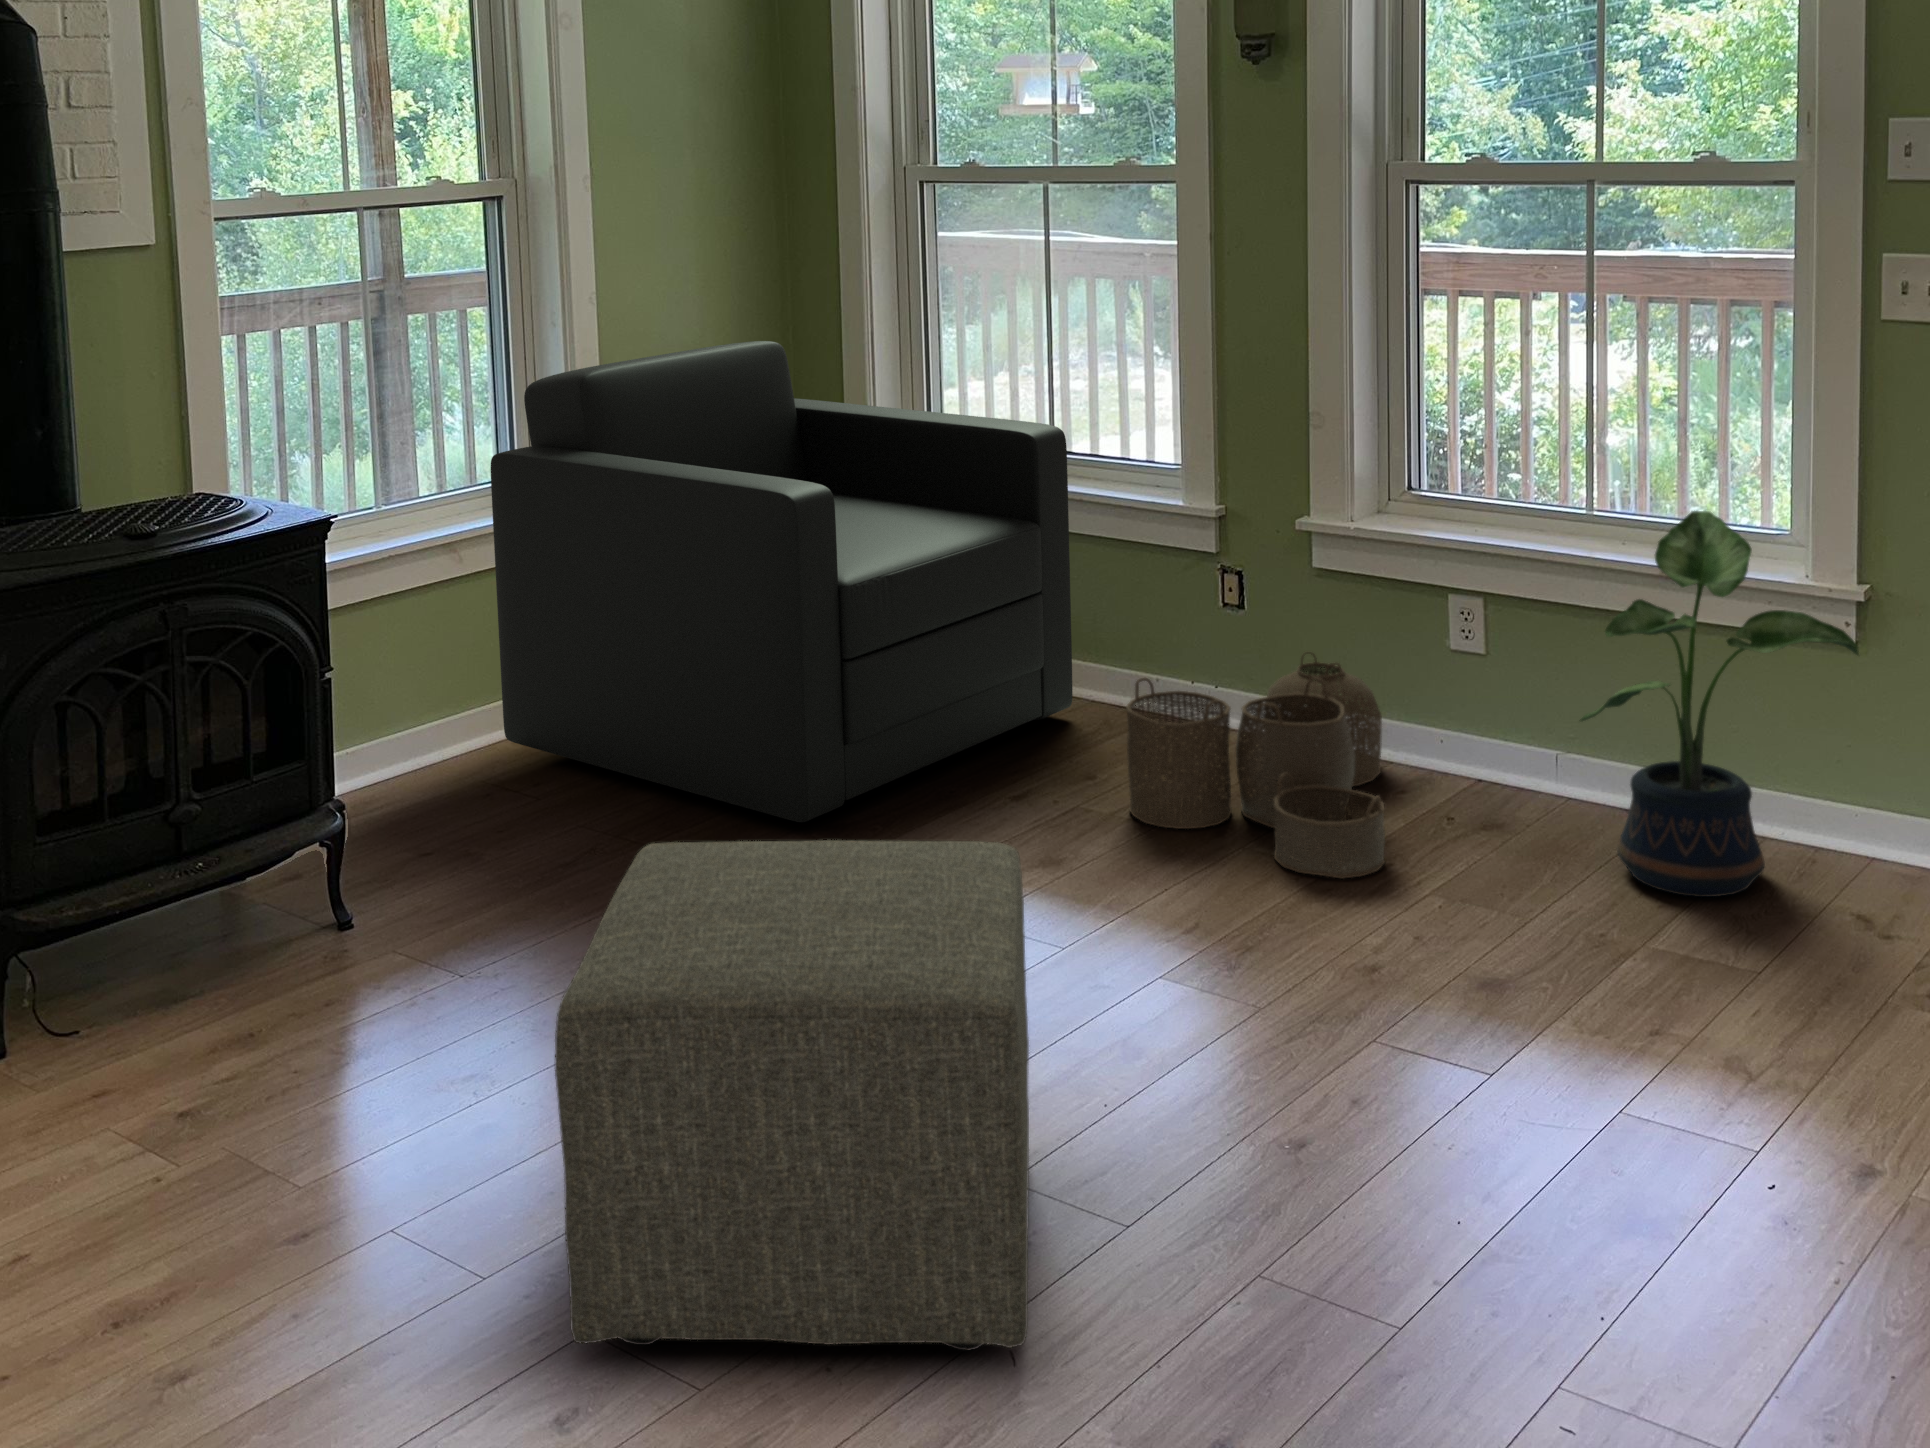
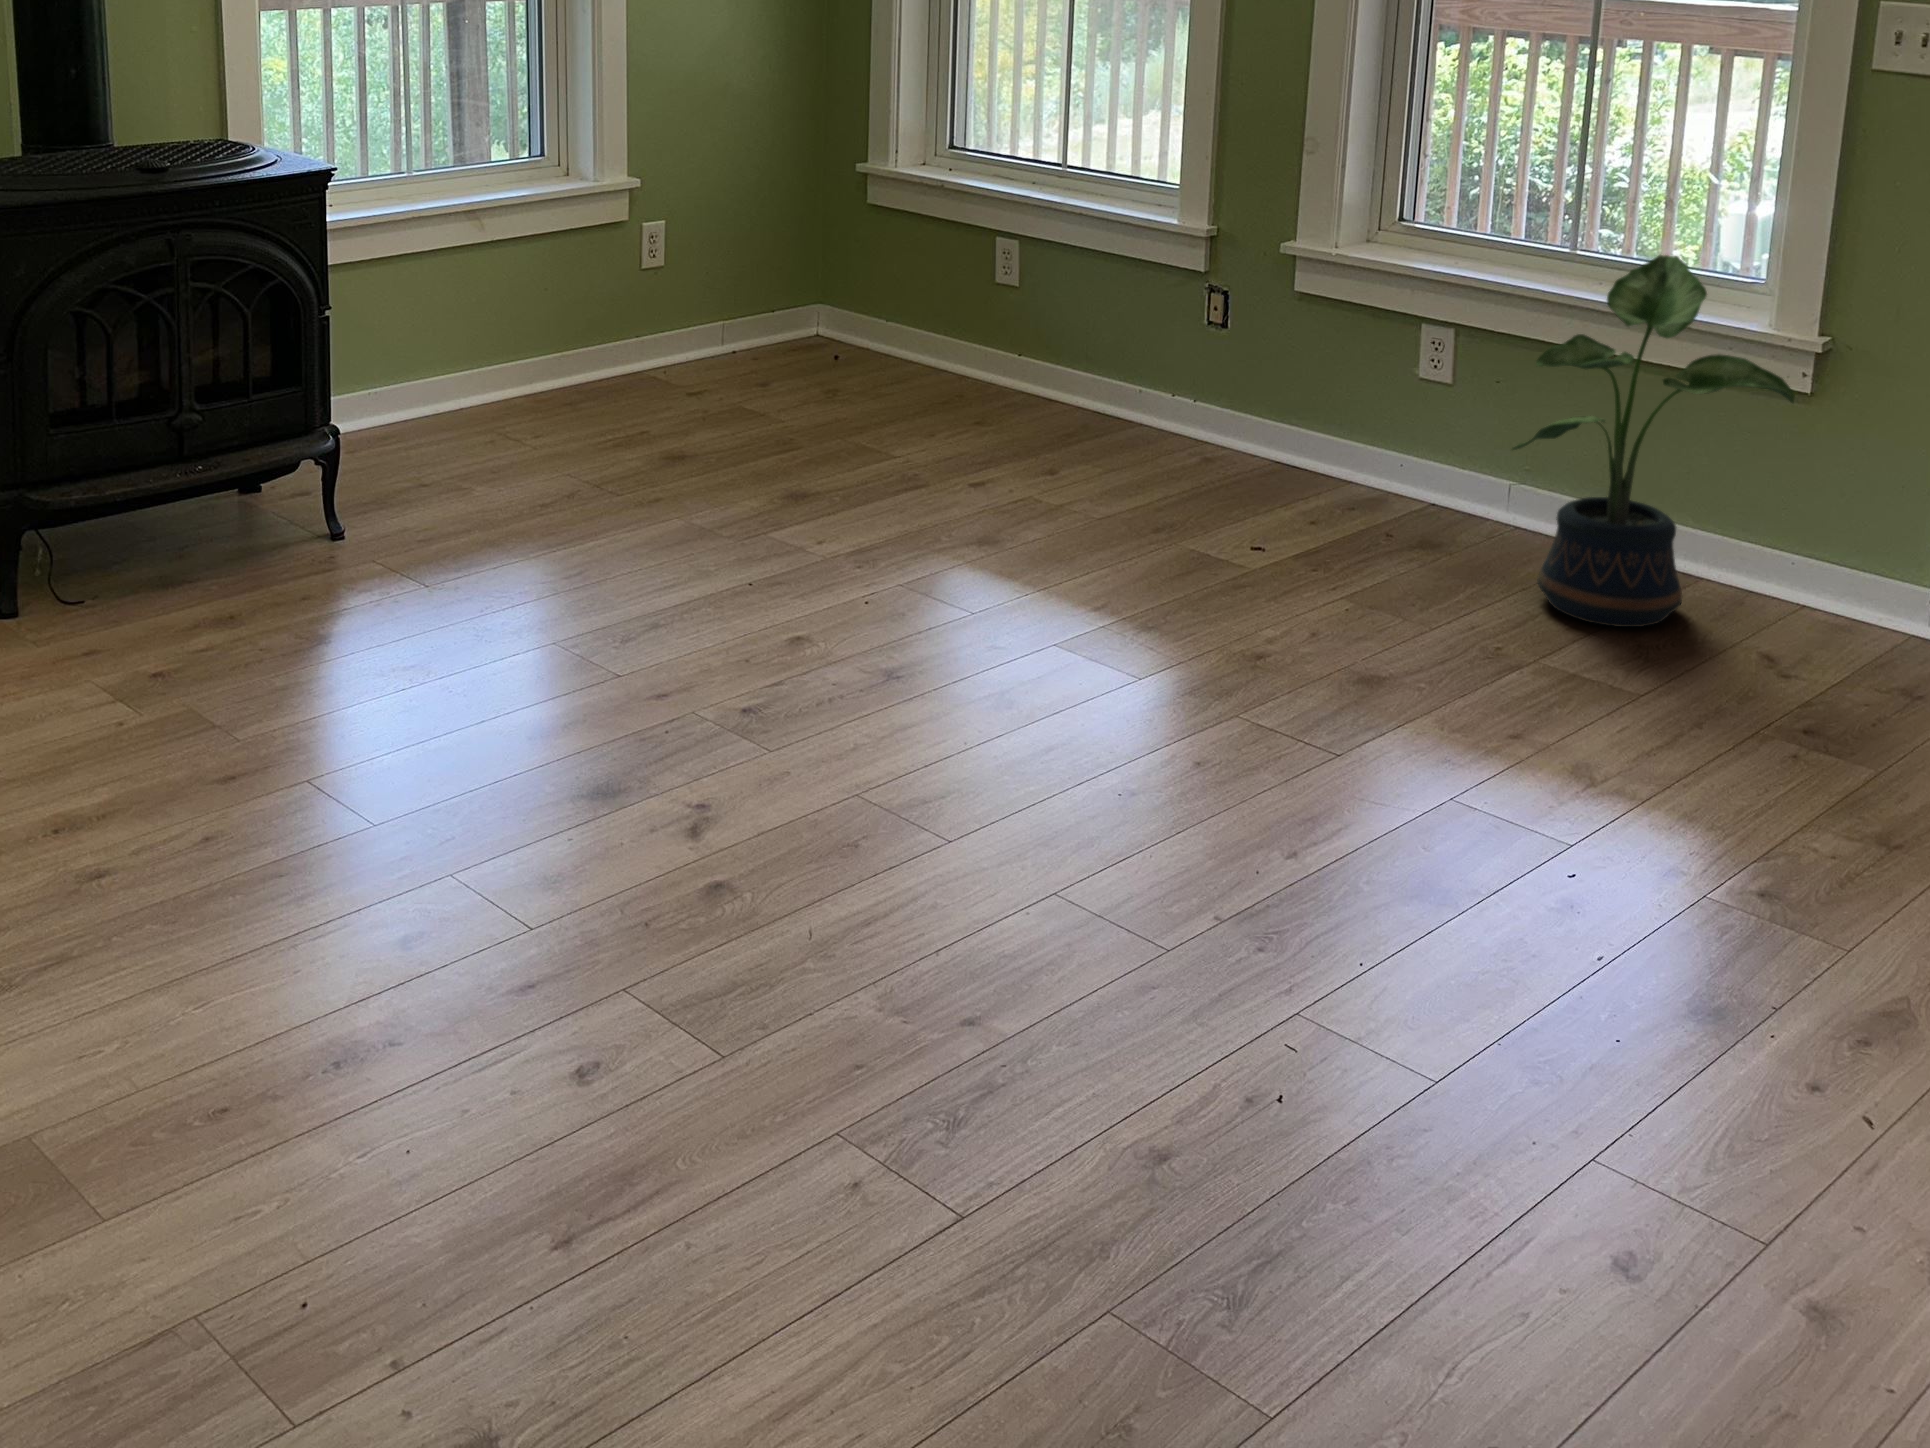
armchair: present [491,341,1073,822] -> none [508,40,1063,488]
woven basket: present [1126,652,1385,879] -> none [1077,372,1341,580]
ottoman: present [555,840,1029,1350] -> none [429,466,891,913]

